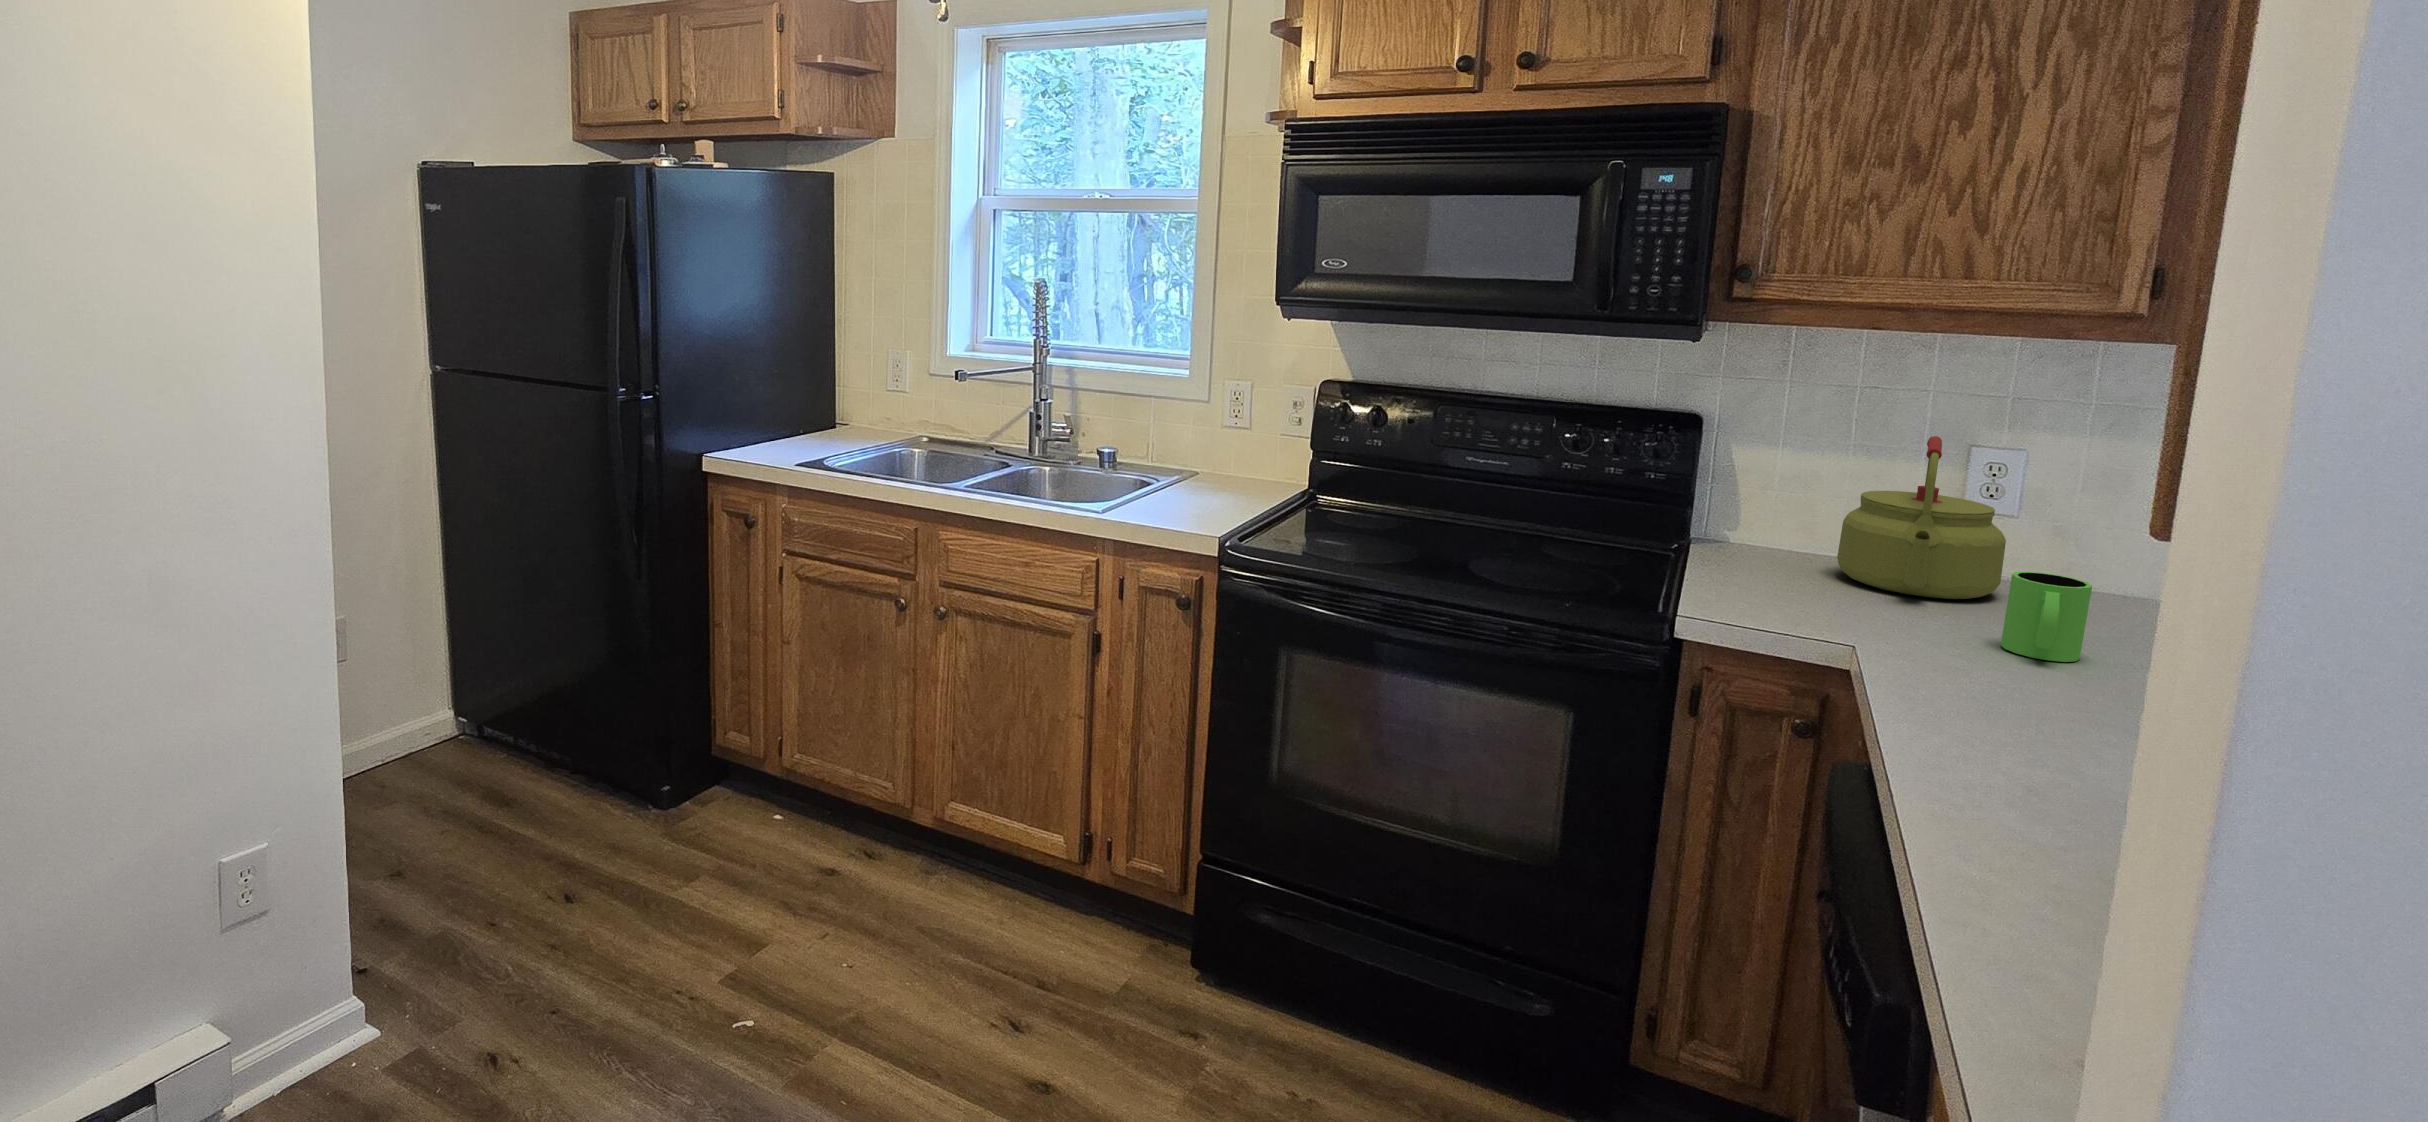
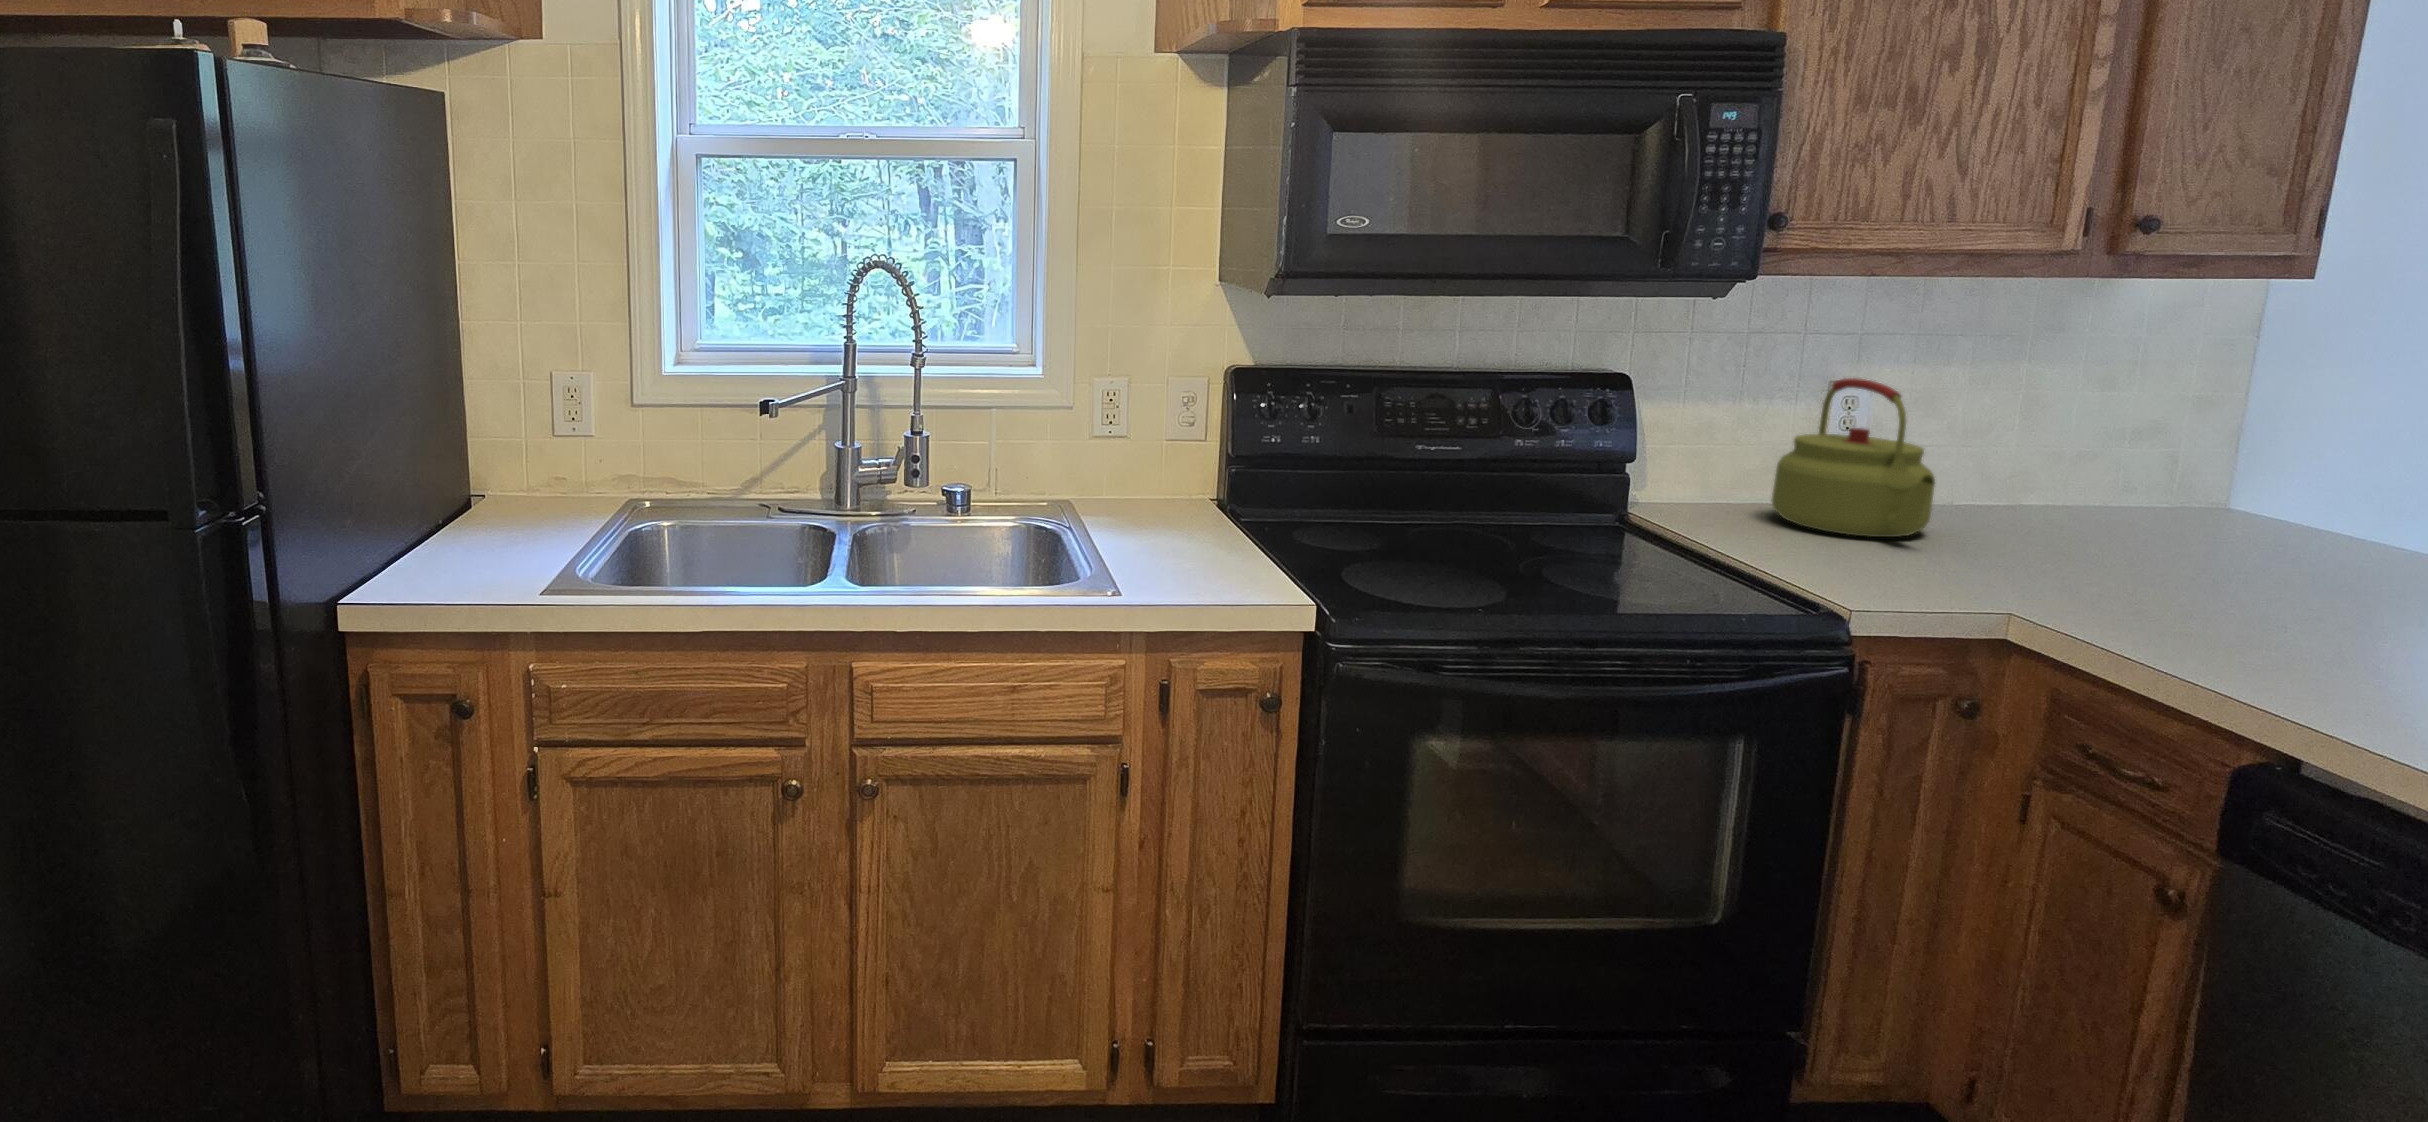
mug: present [2001,572,2092,662] -> none [2076,506,2183,593]

